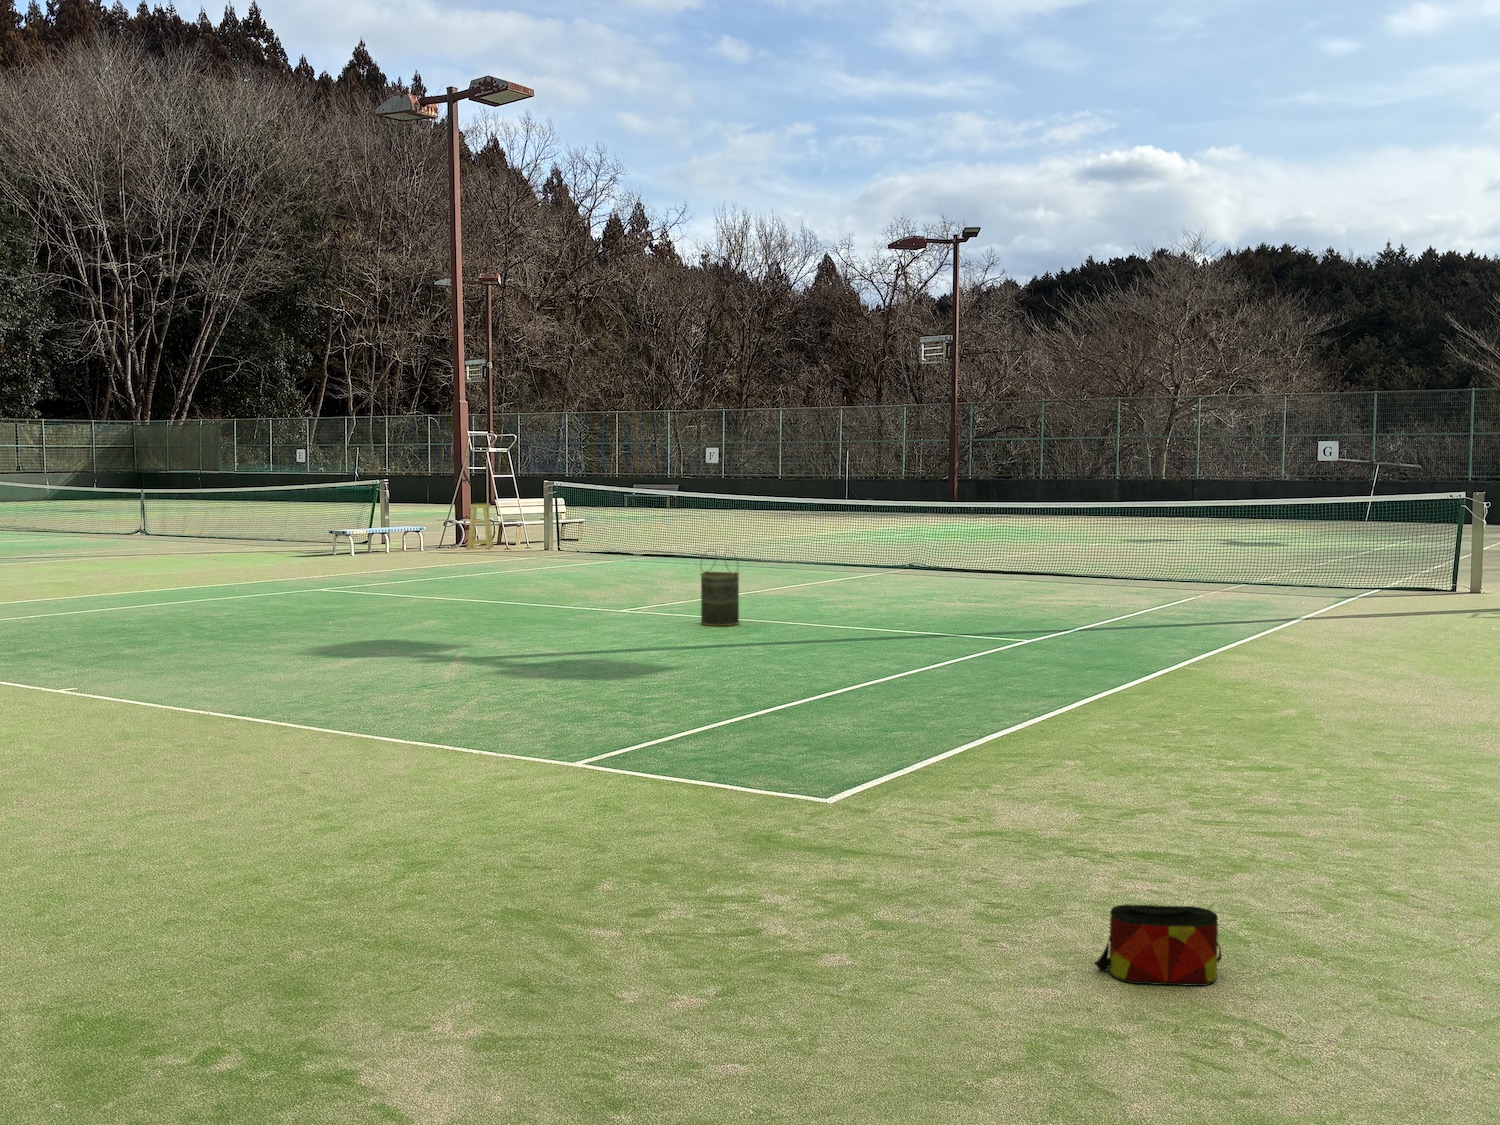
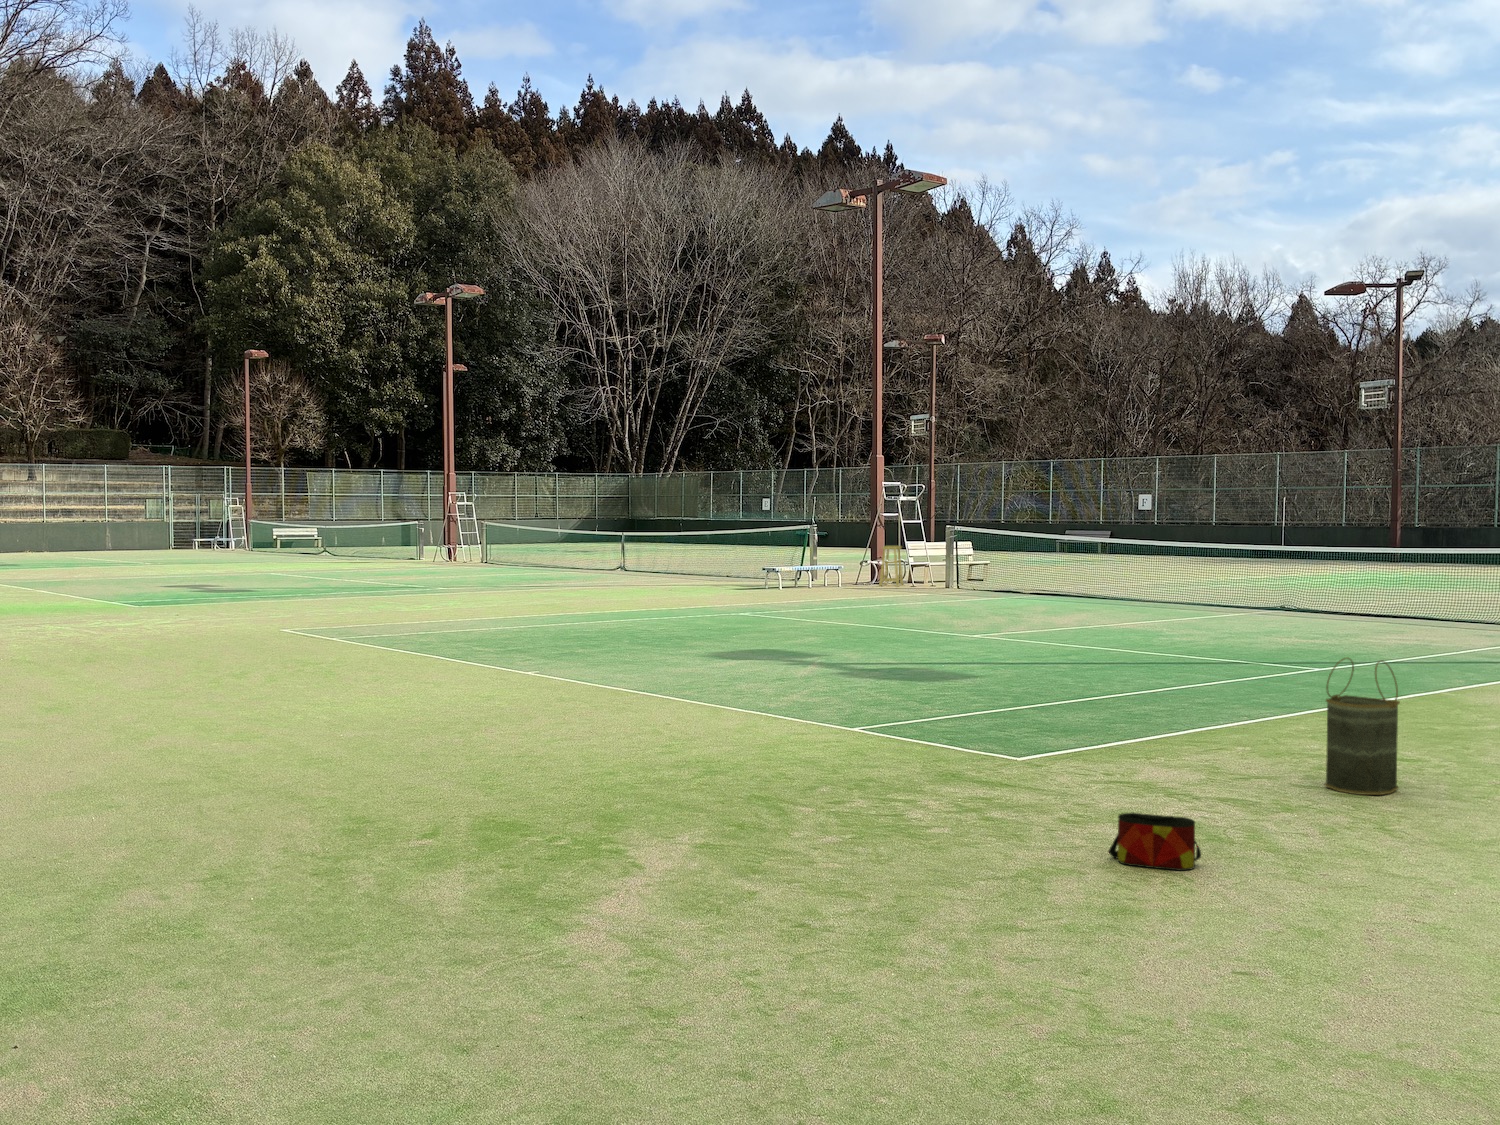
basket: present [701,560,739,626] -> present [1325,658,1400,795]

